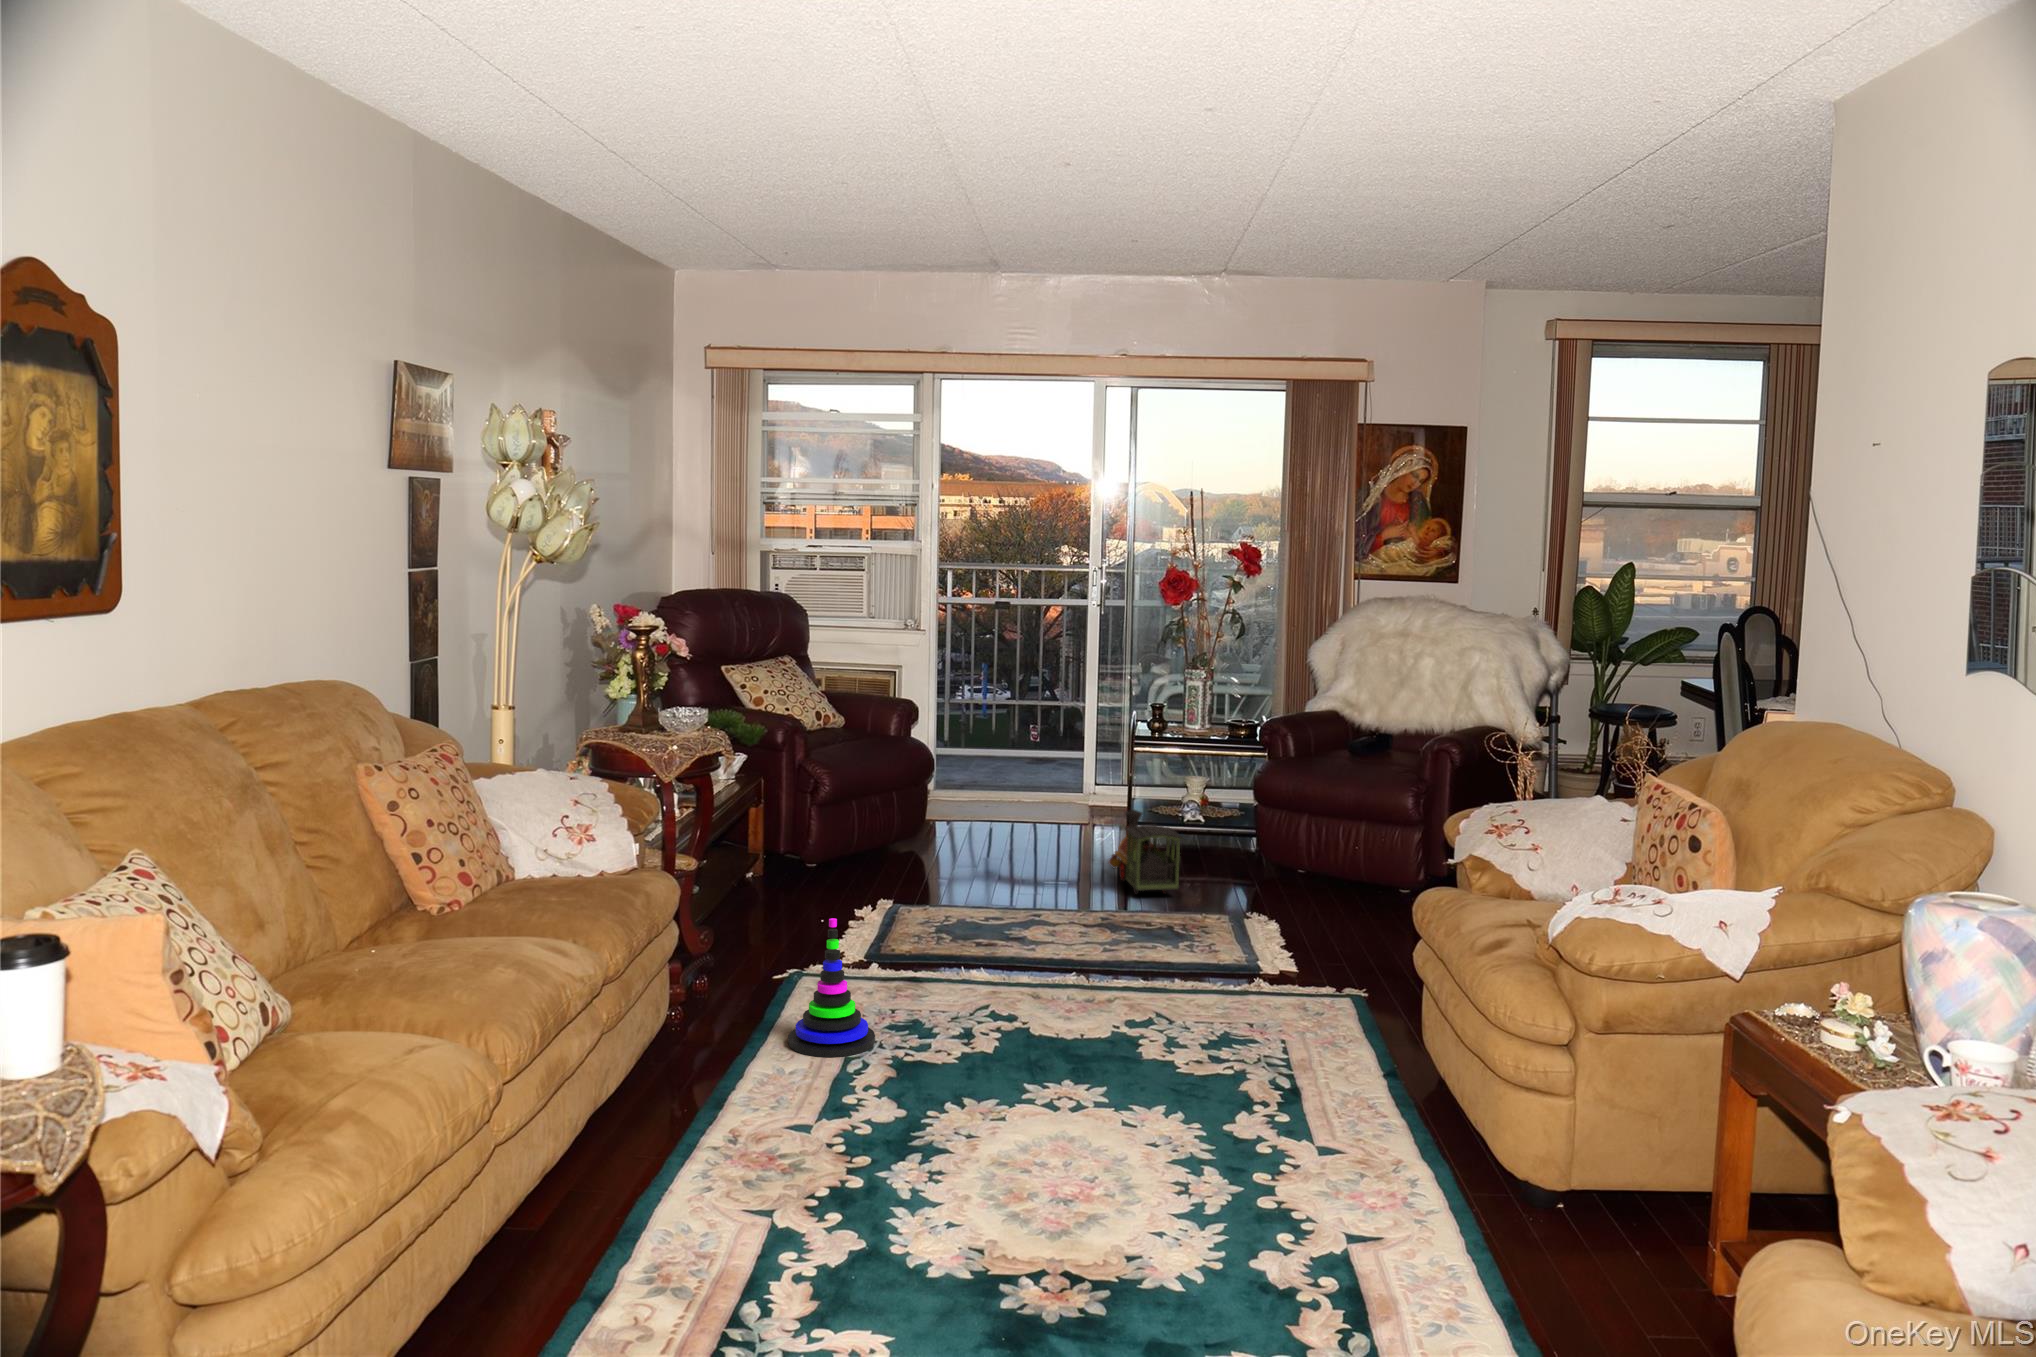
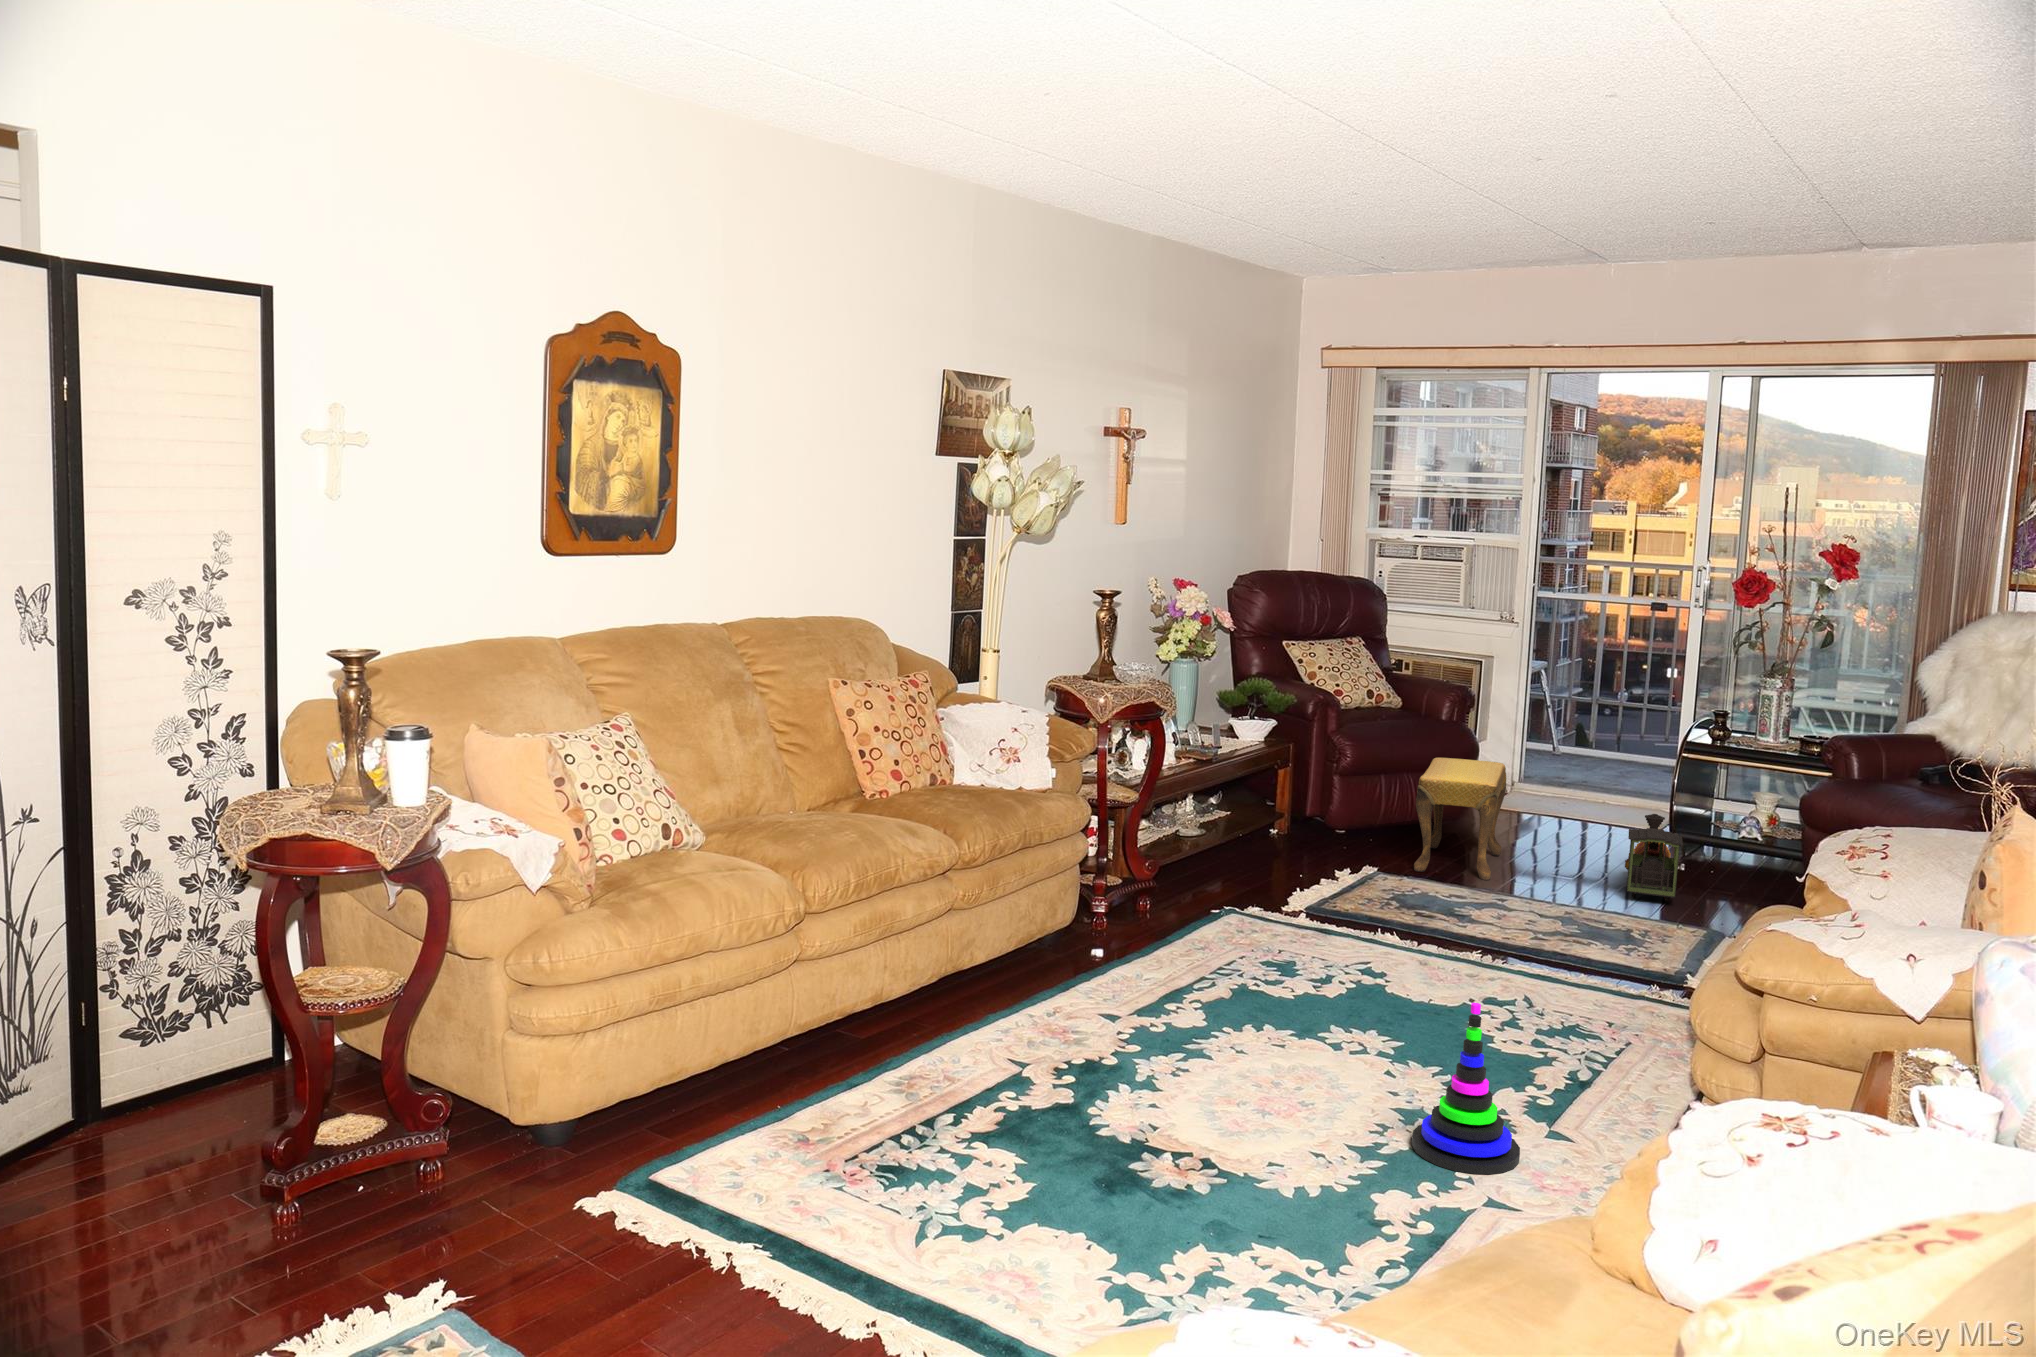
footstool: none [913,775,1004,901] -> present [1414,758,1506,880]
stacking toy: present [788,918,875,1057] -> present [1412,1003,1520,1174]

